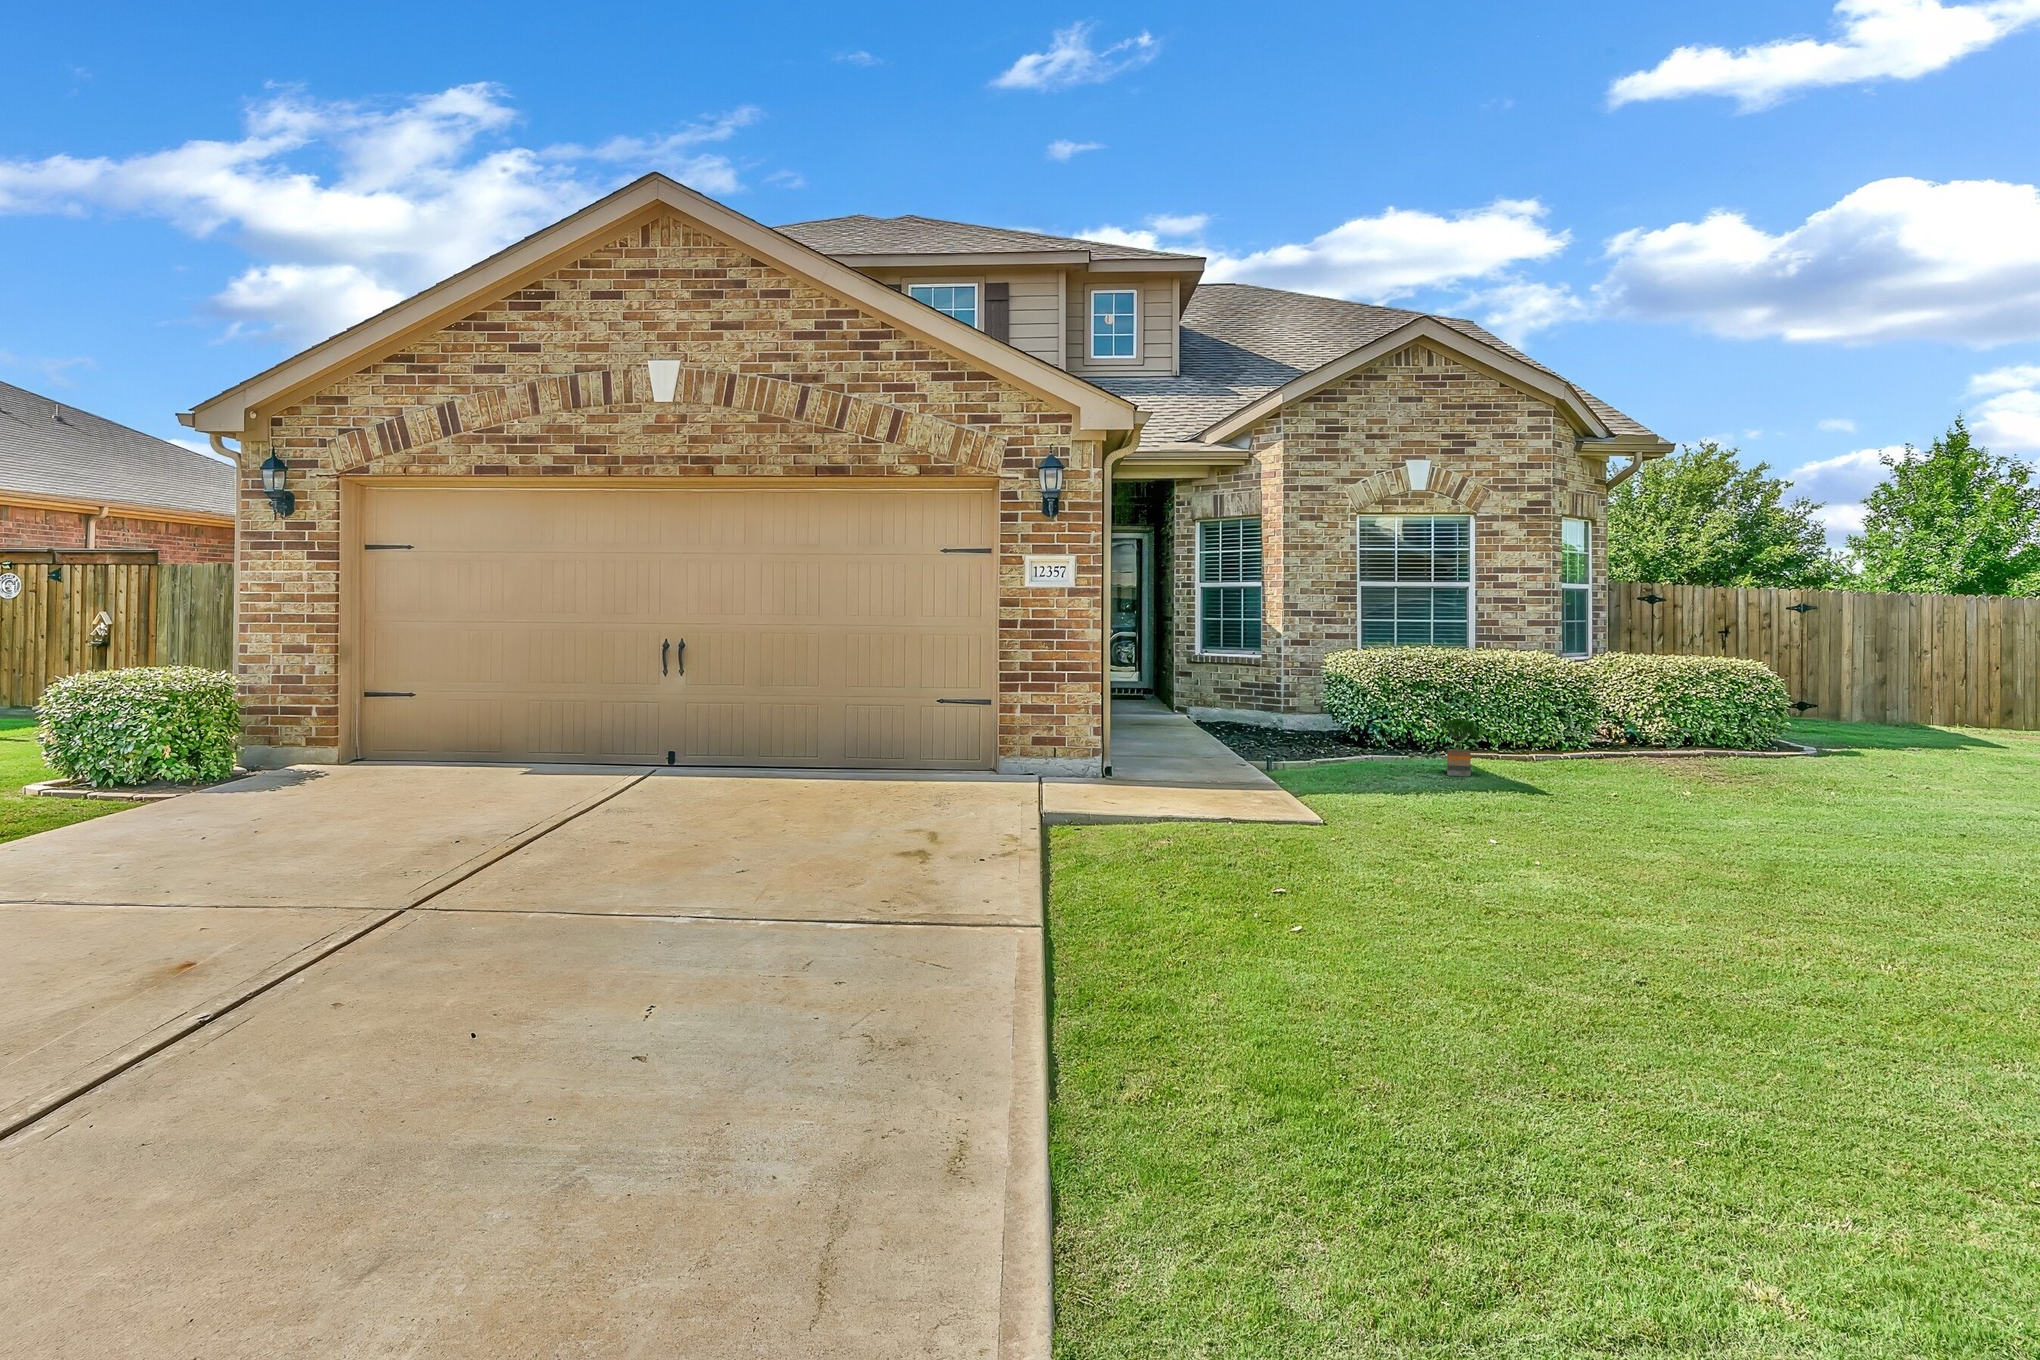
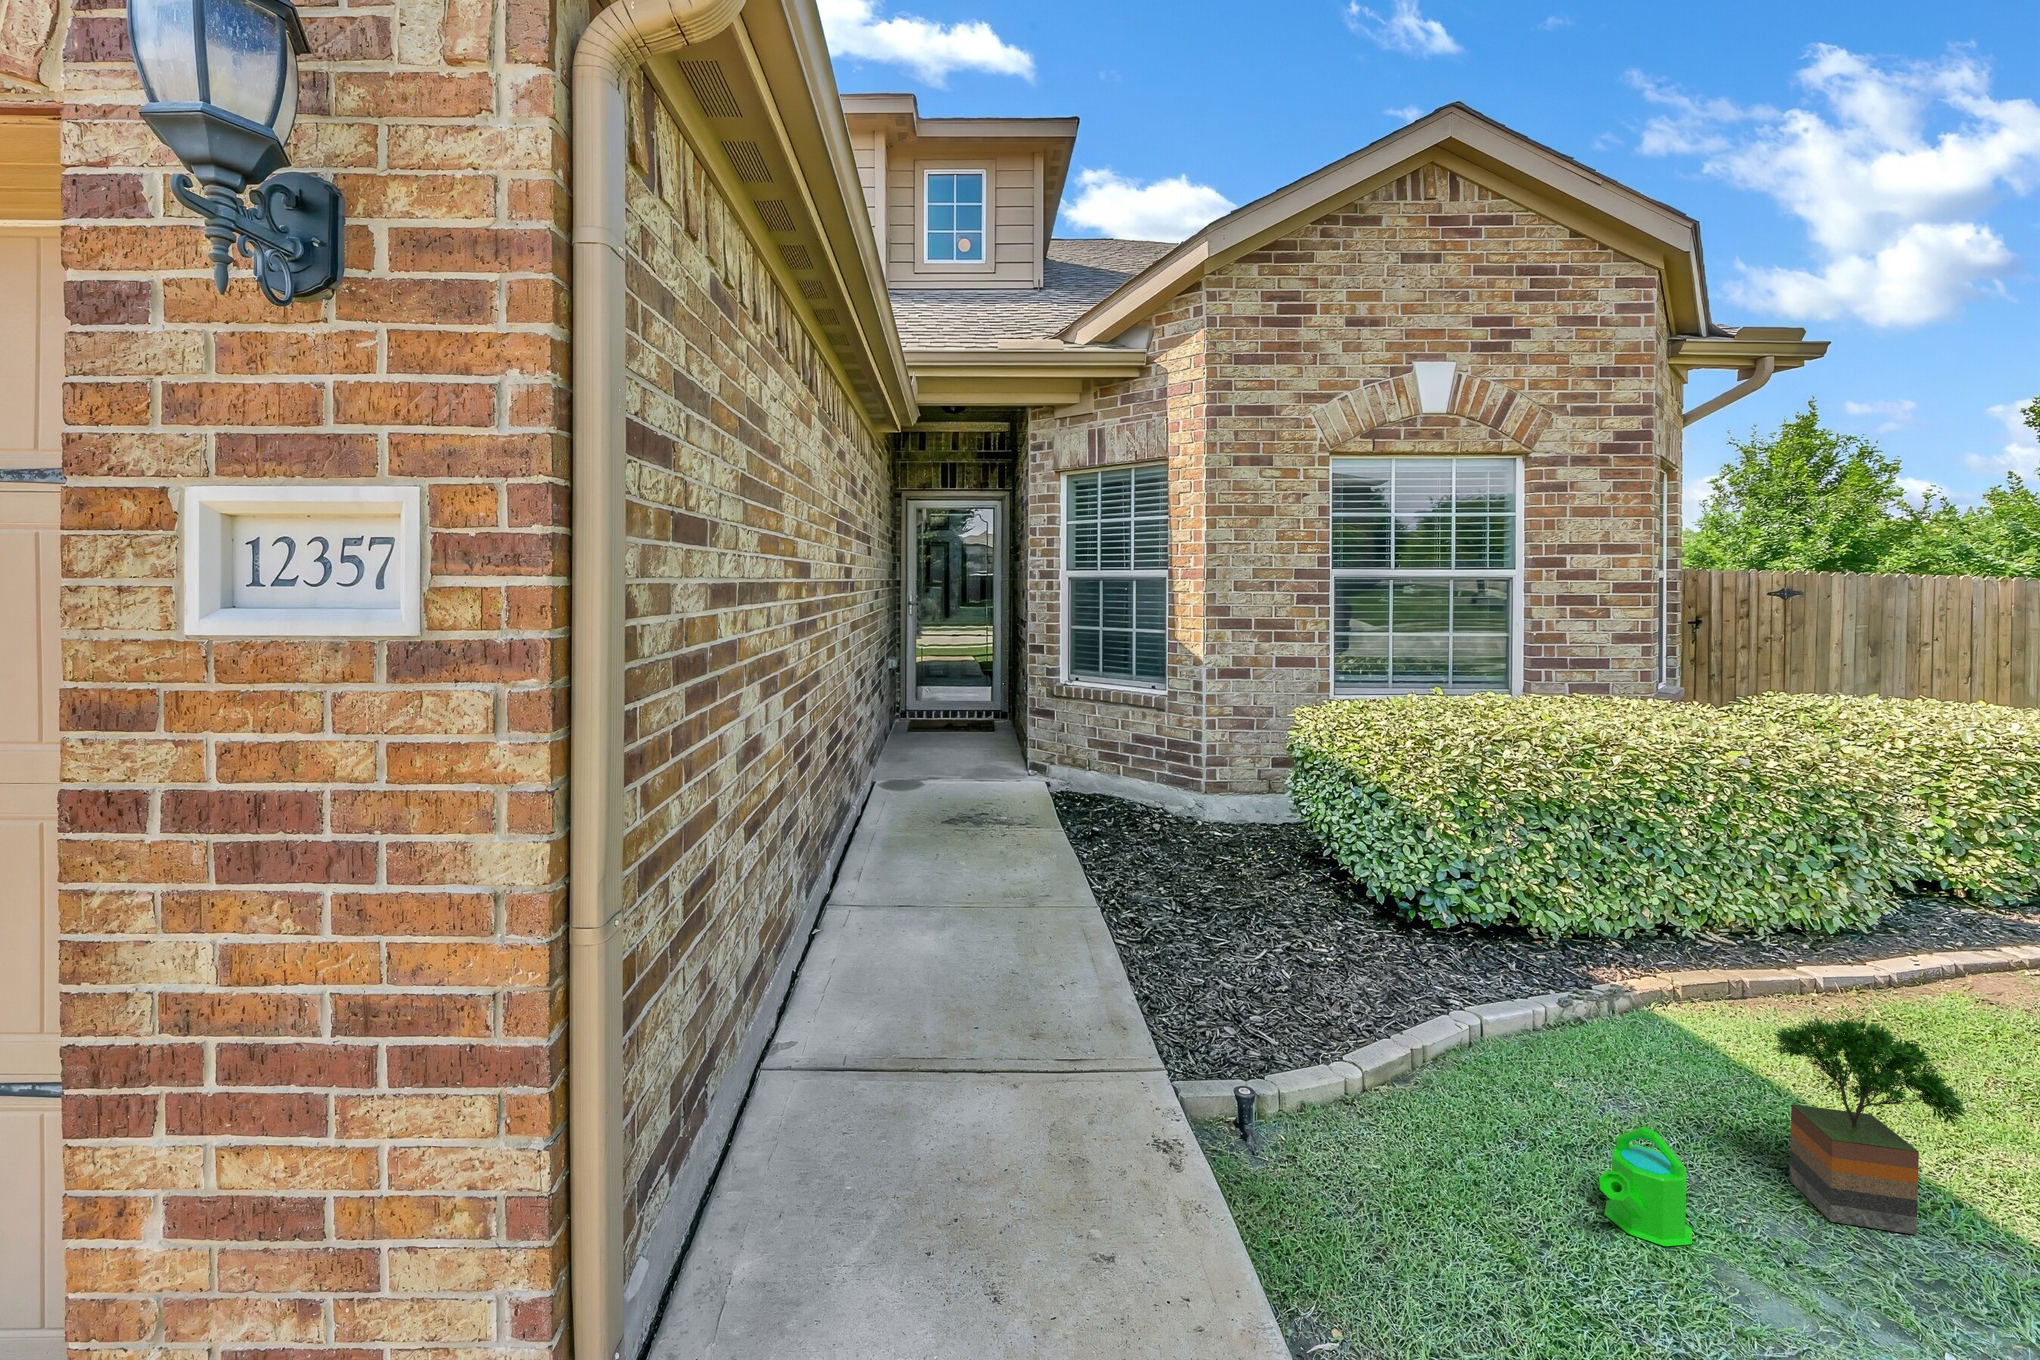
watering can: none [1373,747,1406,777] -> present [1599,1127,1692,1246]

